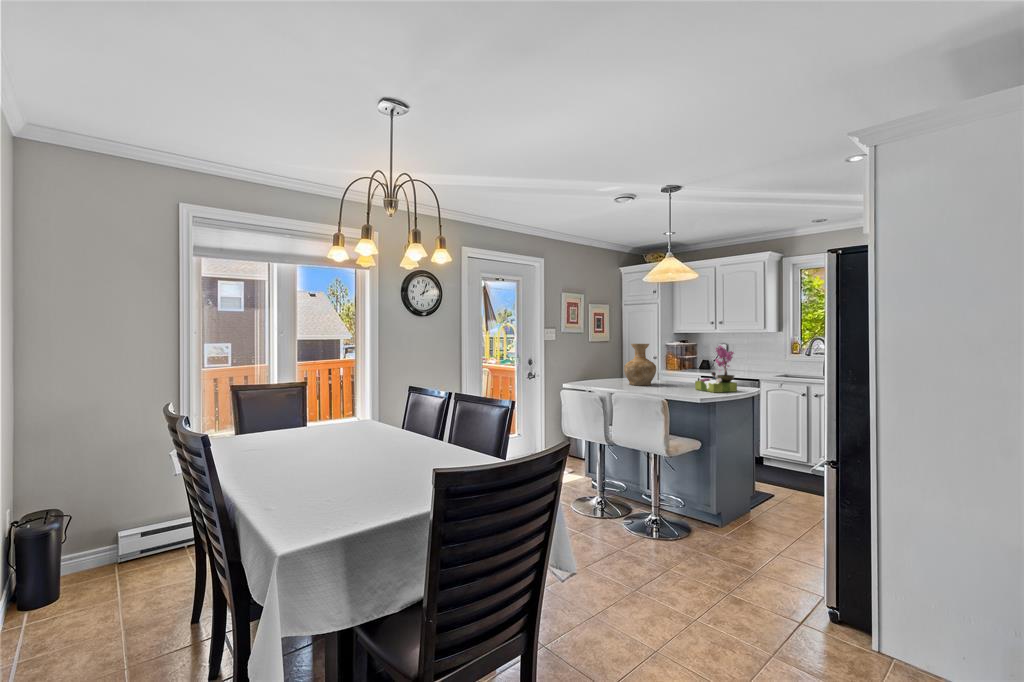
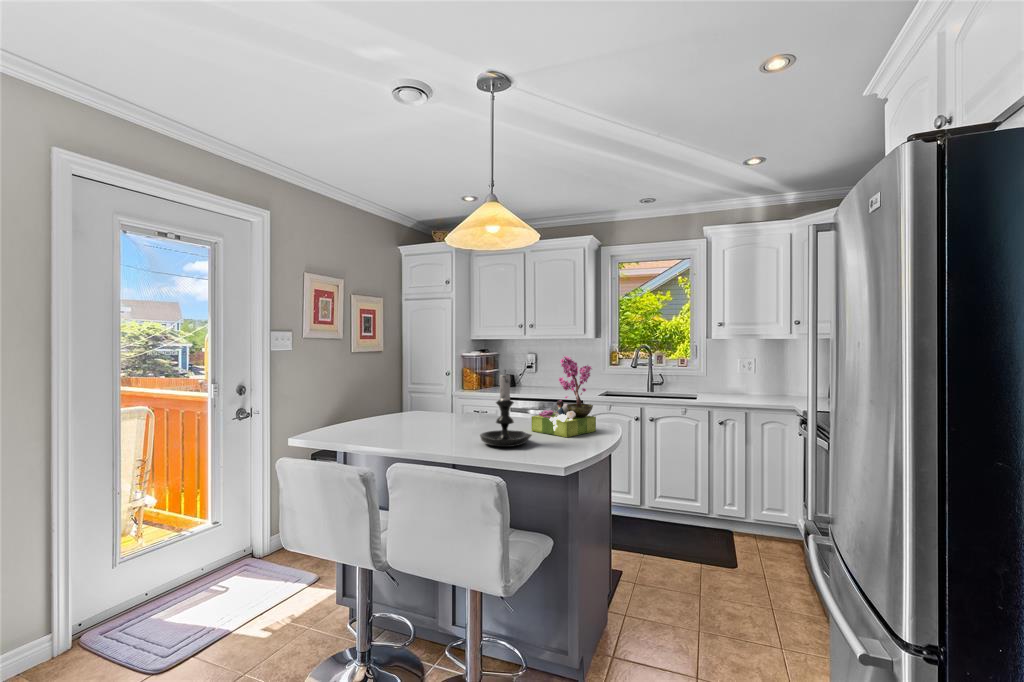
vase: present [624,344,656,386] -> none [410,354,464,427]
candle holder: none [660,353,690,394] -> present [480,370,532,447]

